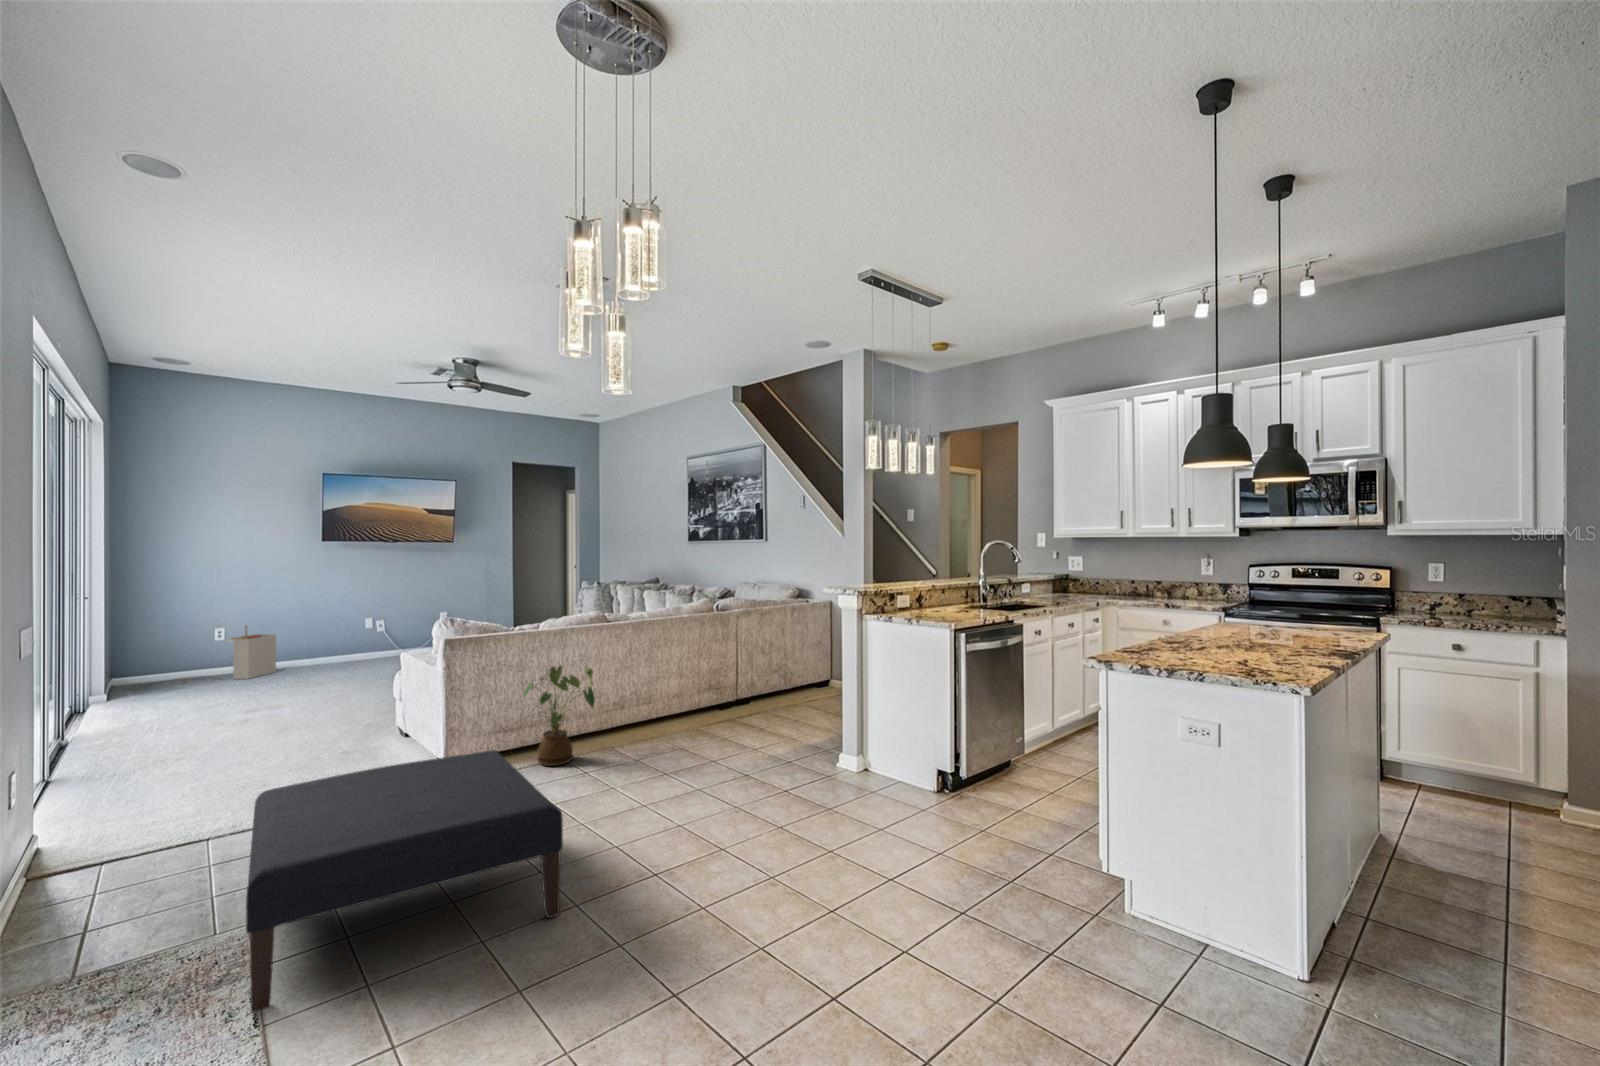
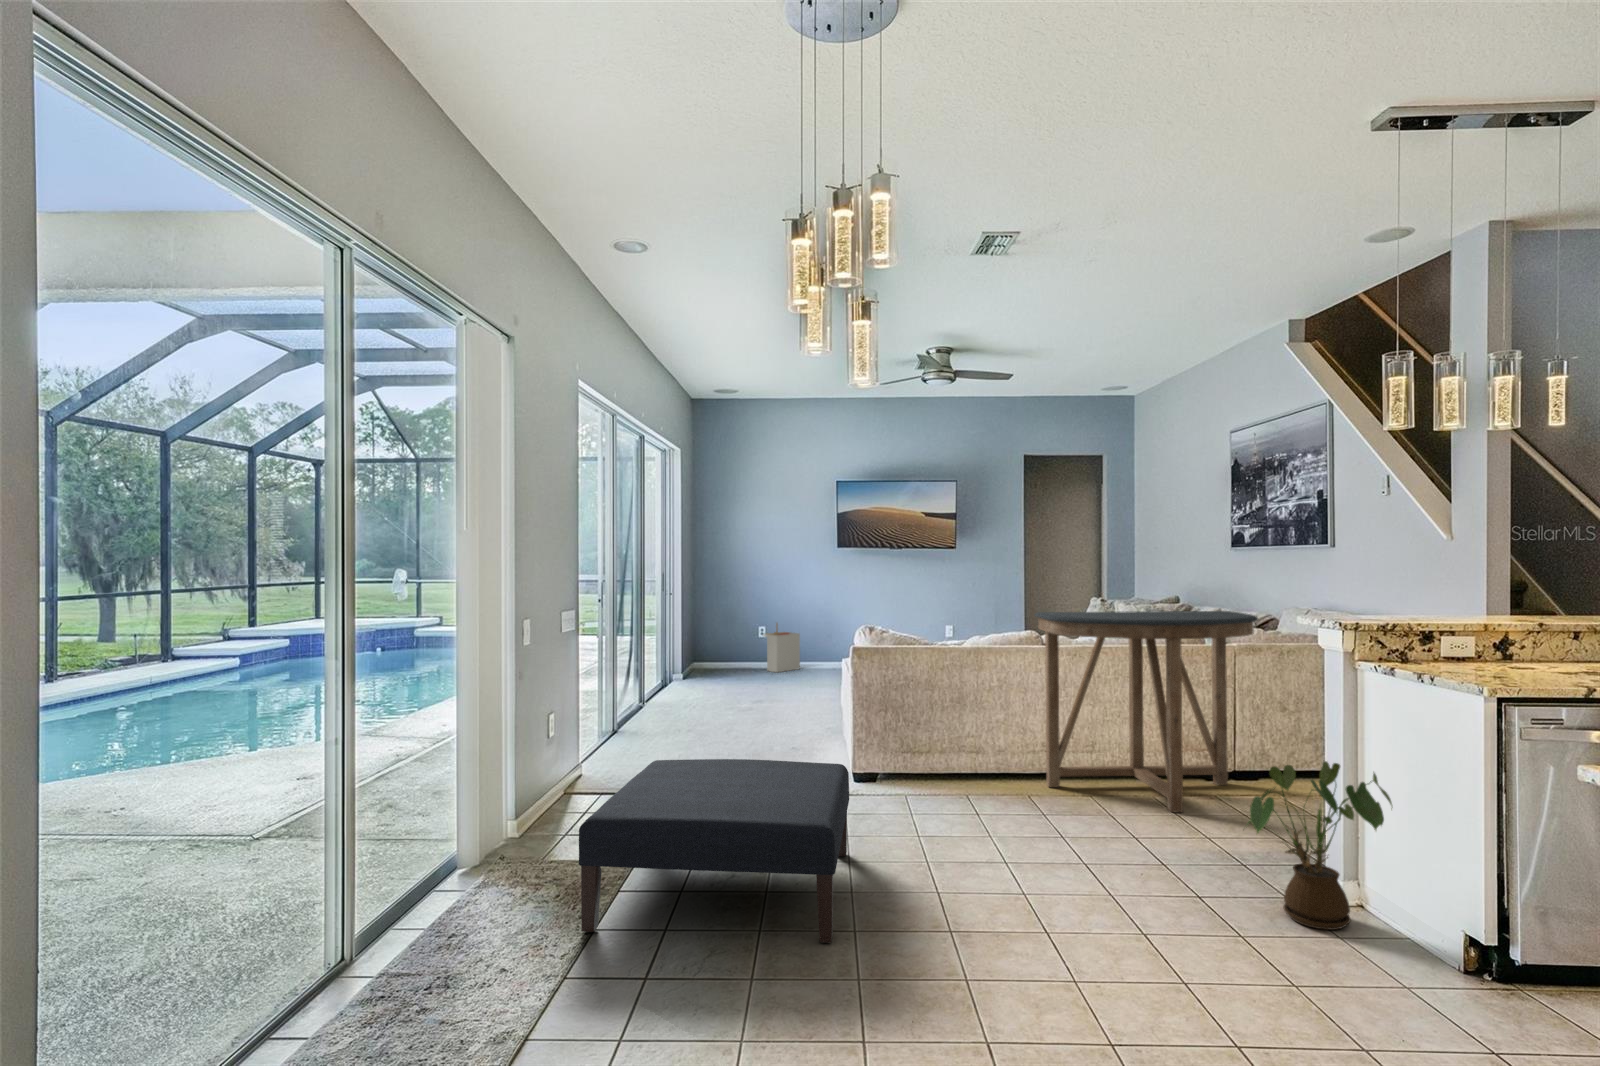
console table: none [609,587,764,738] -> present [1035,611,1258,812]
house plant: present [523,666,595,766] -> present [1246,761,1392,930]

